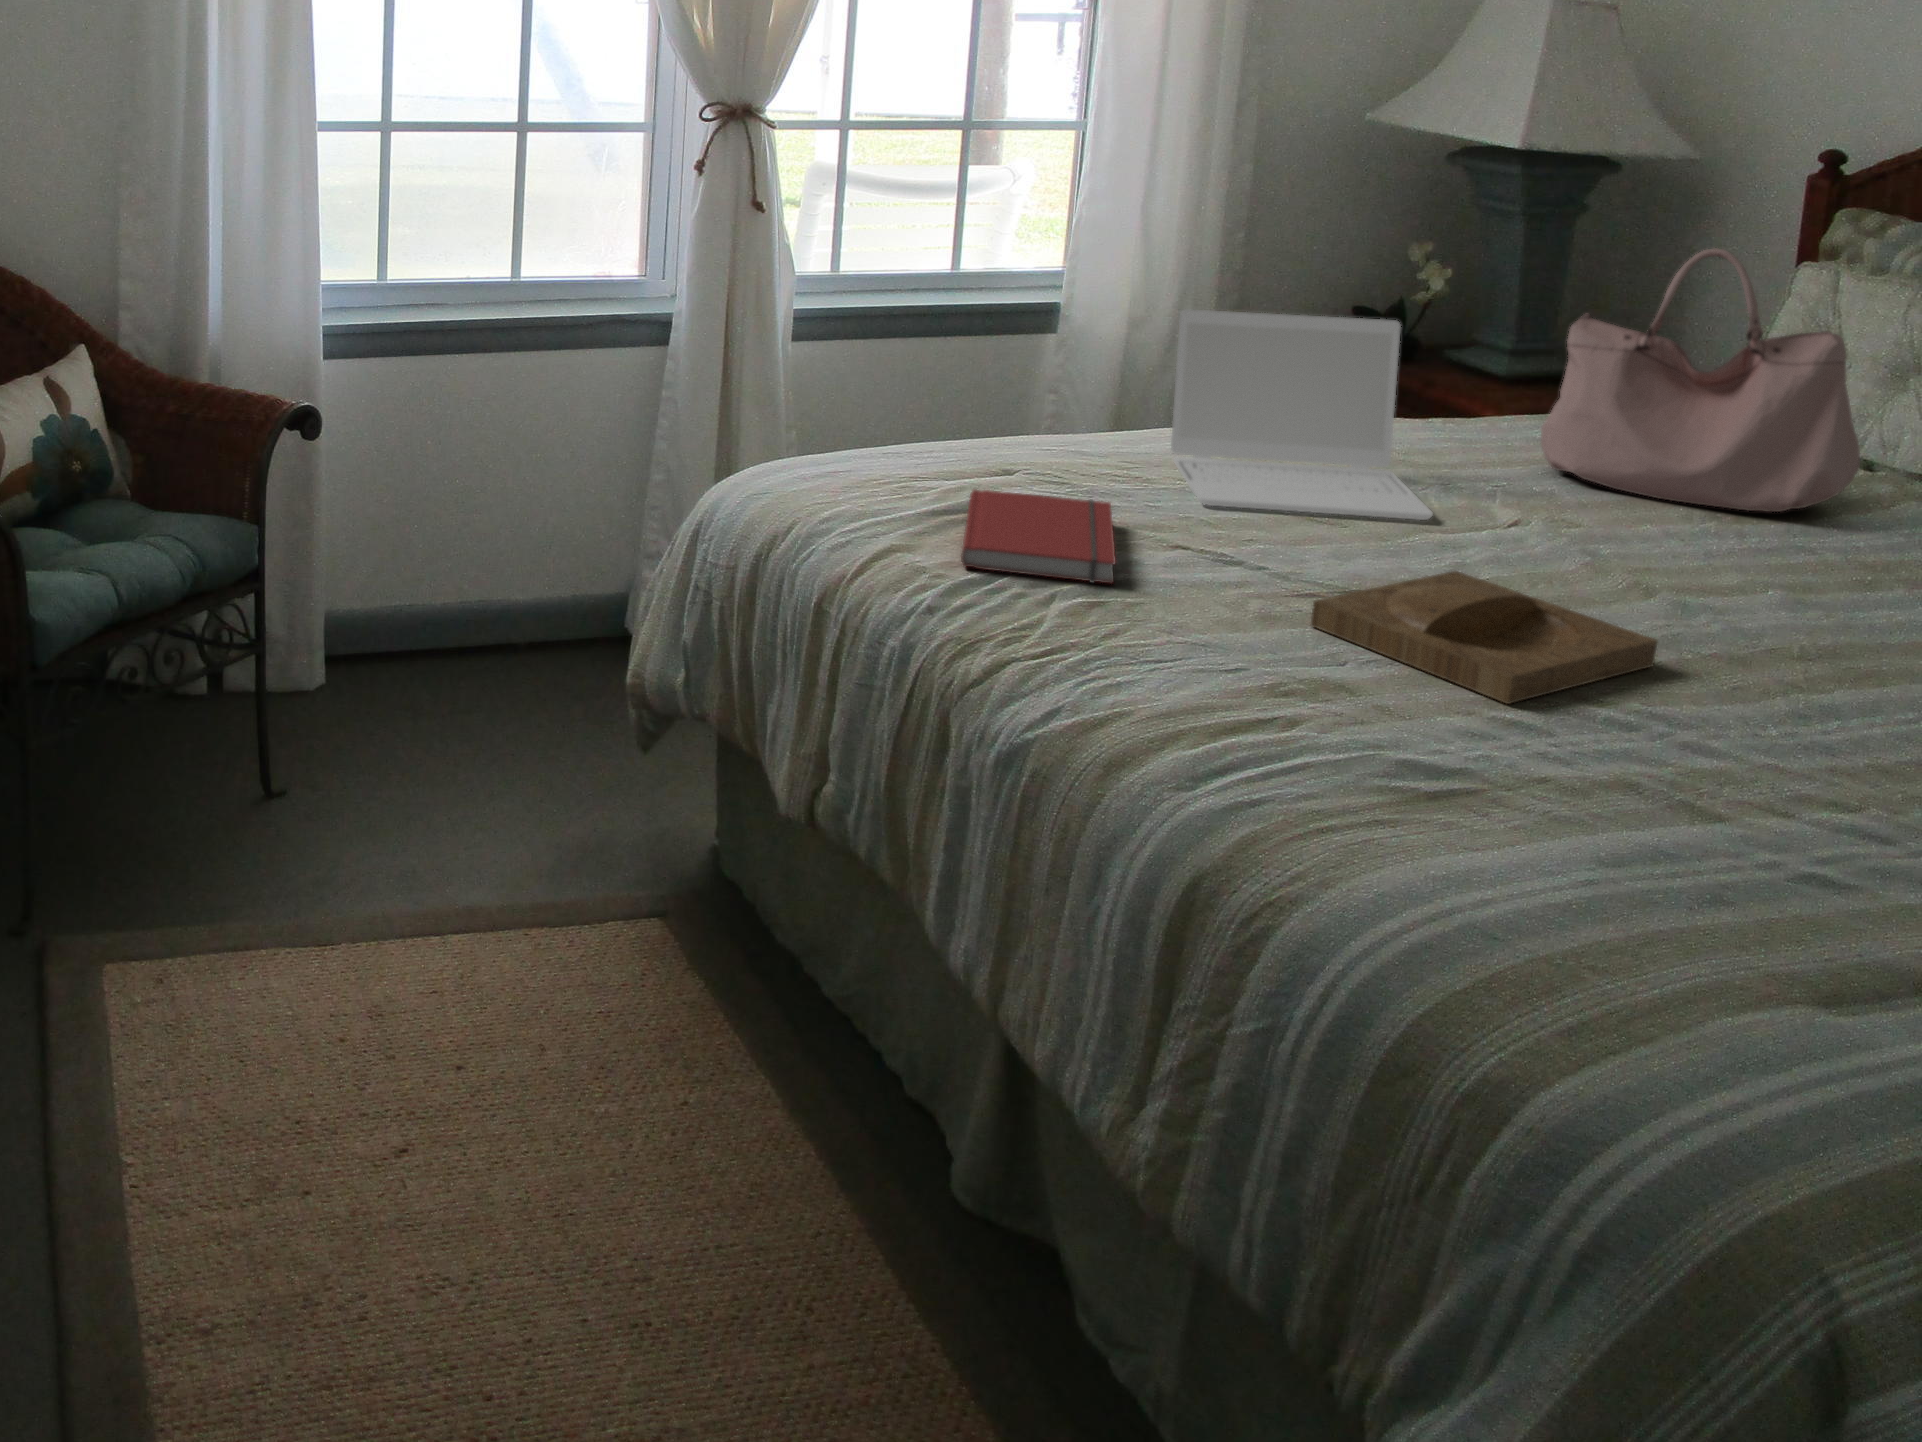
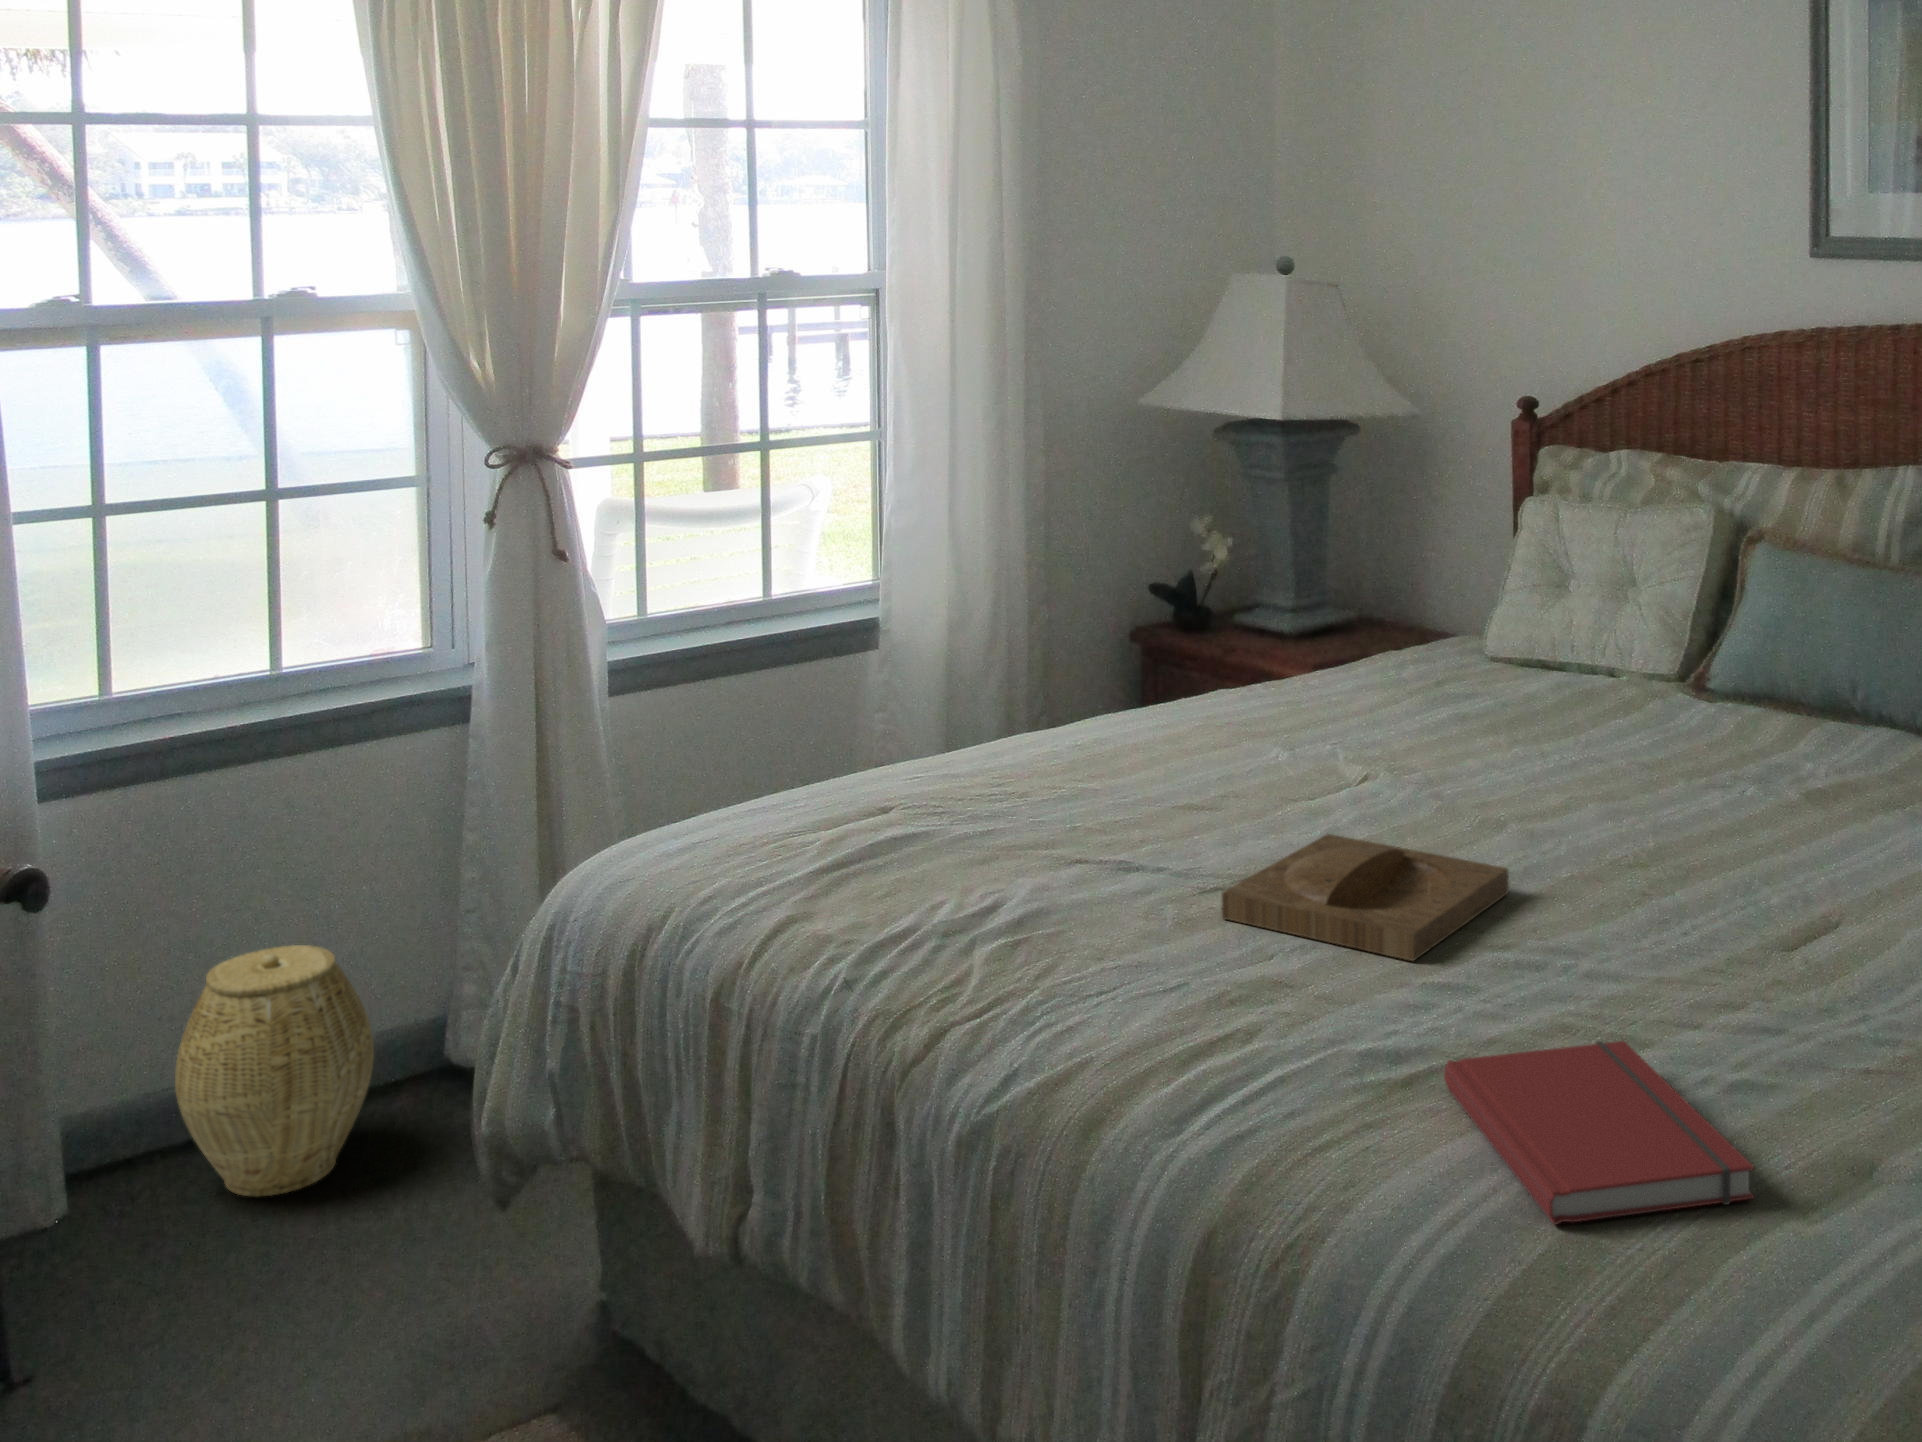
handbag: present [1541,248,1860,512] -> none [1345,498,1590,728]
laptop: present [1171,309,1433,520] -> none [1030,596,1284,808]
book: present [961,489,1116,583] -> present [1444,1041,1754,1225]
woven basket: none [412,505,562,700] -> present [175,945,374,1197]

